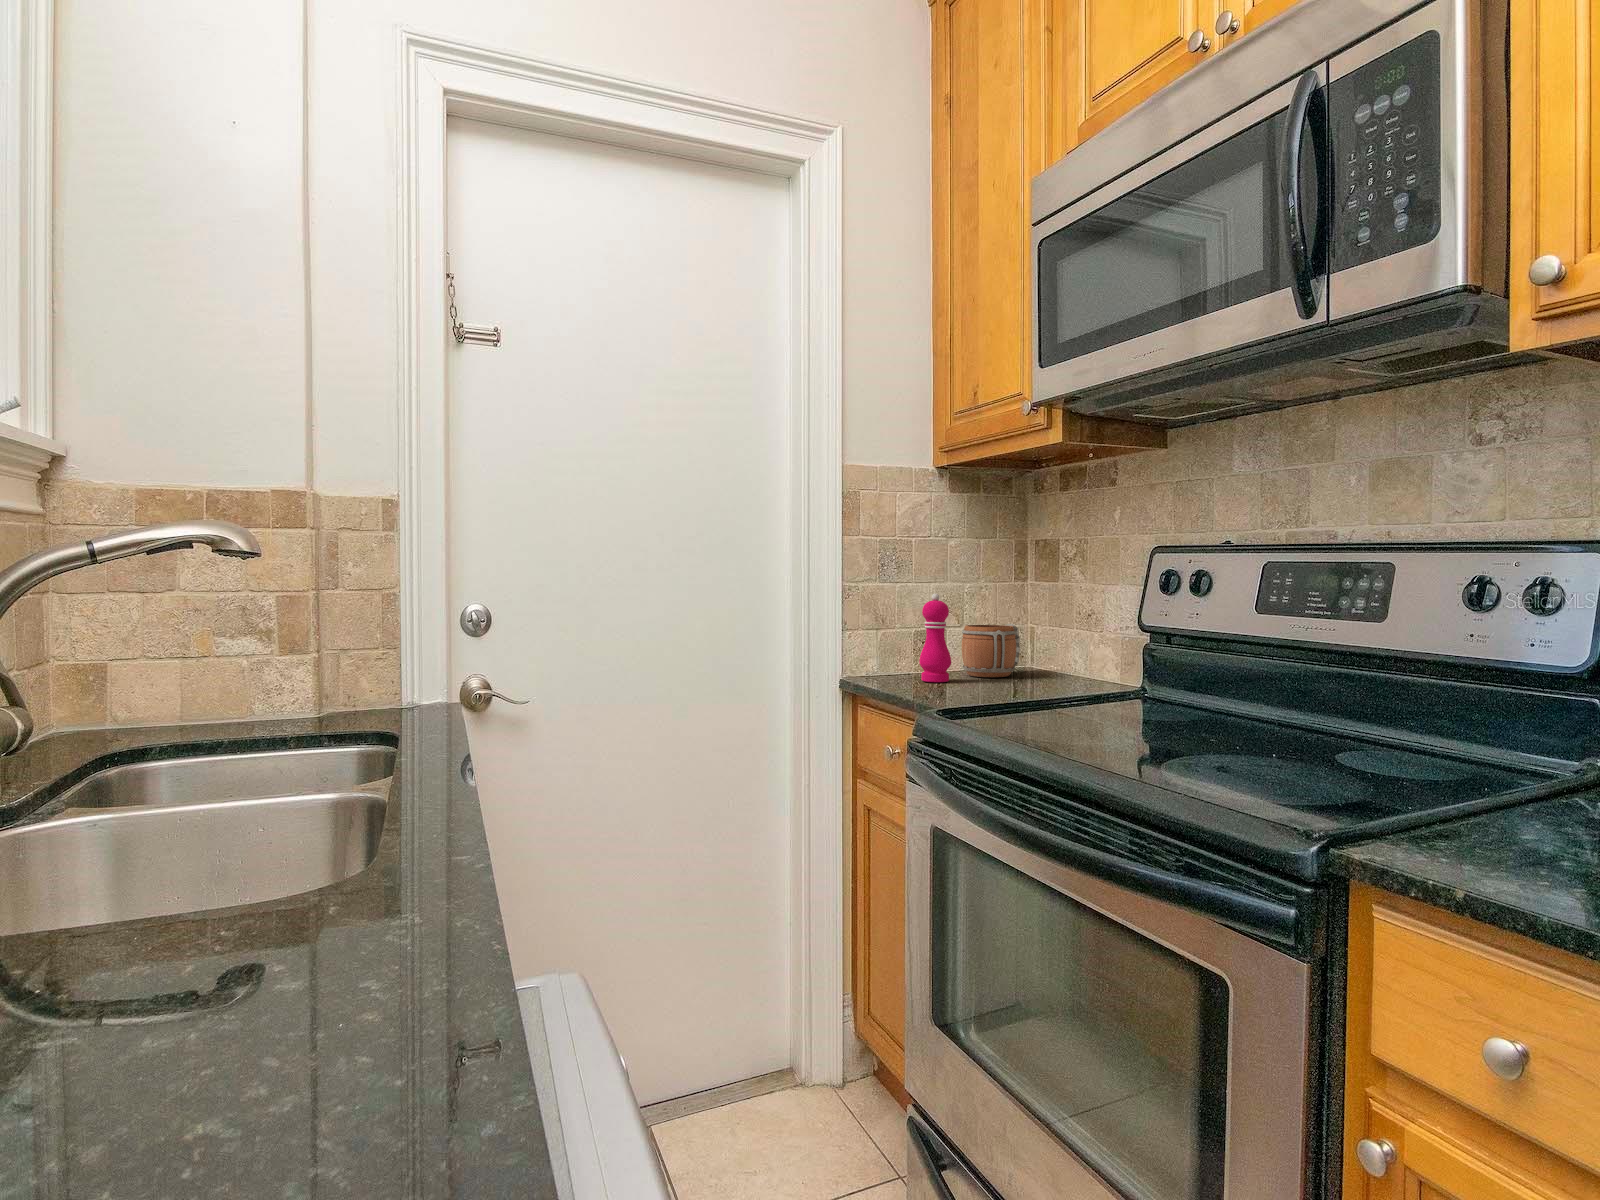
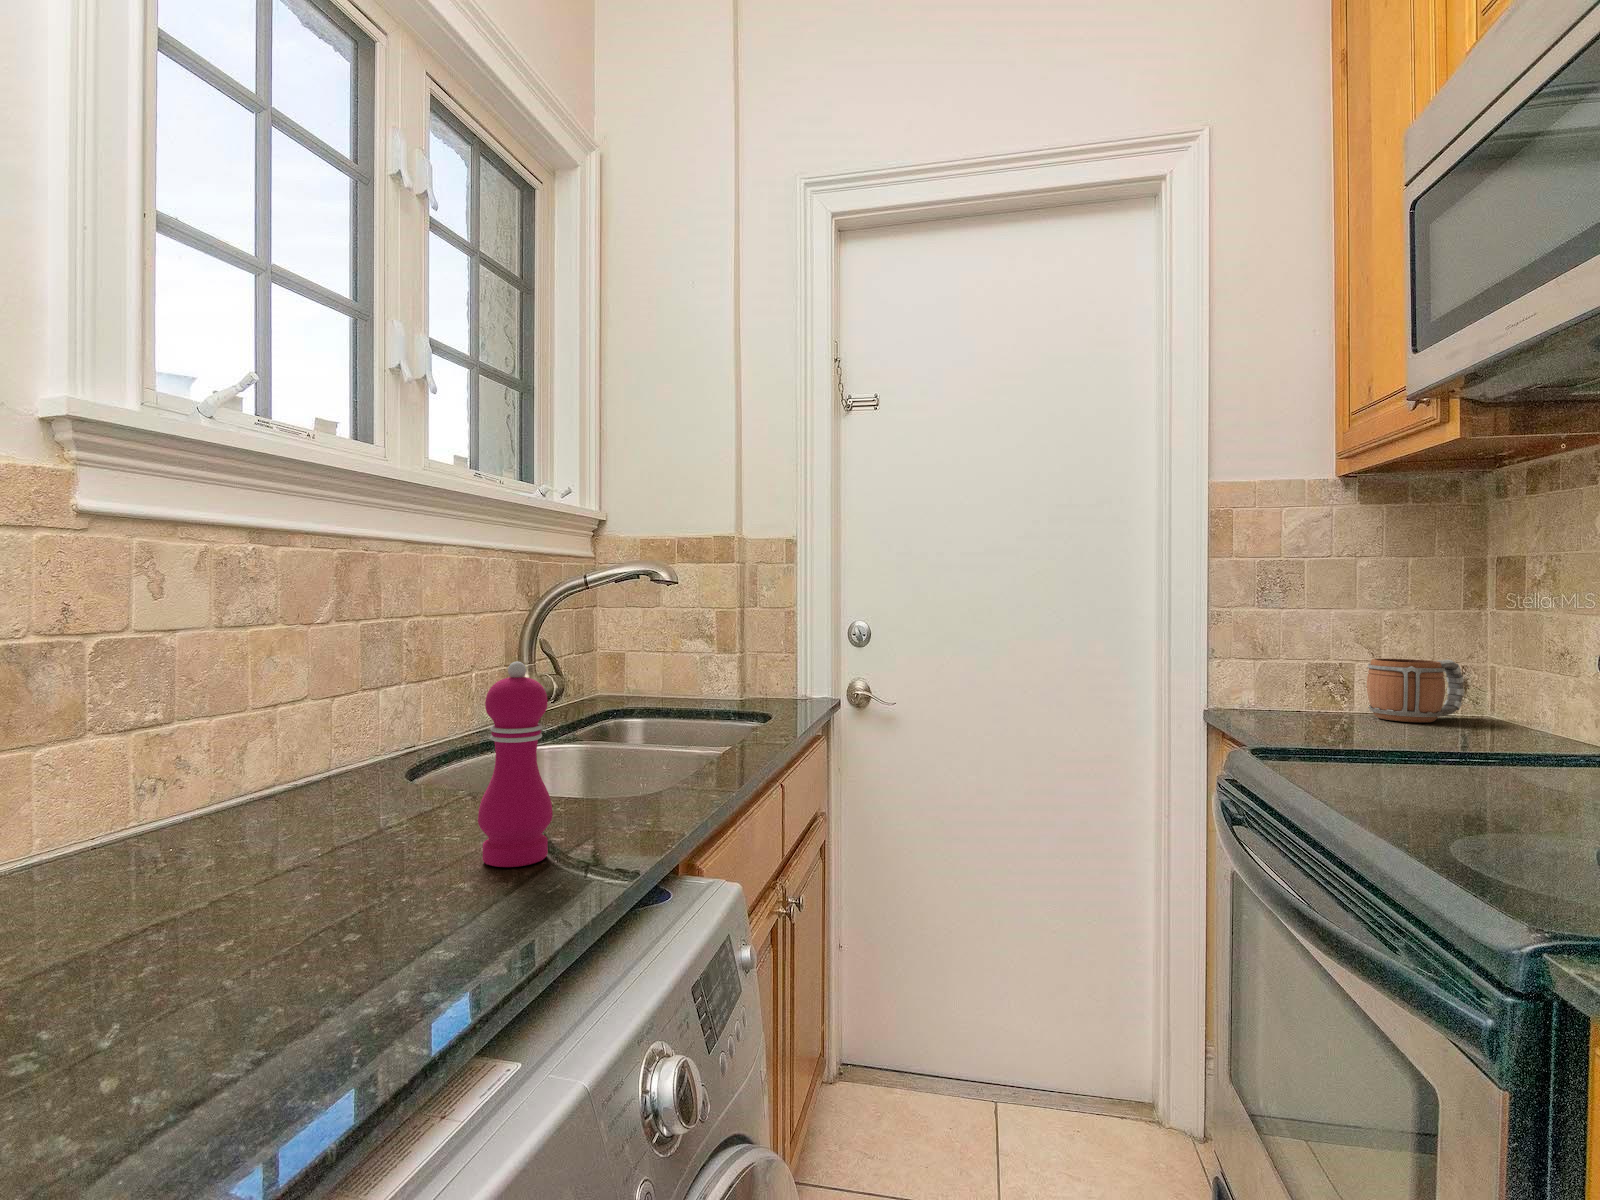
pepper mill: present [919,593,951,682] -> present [478,661,553,867]

